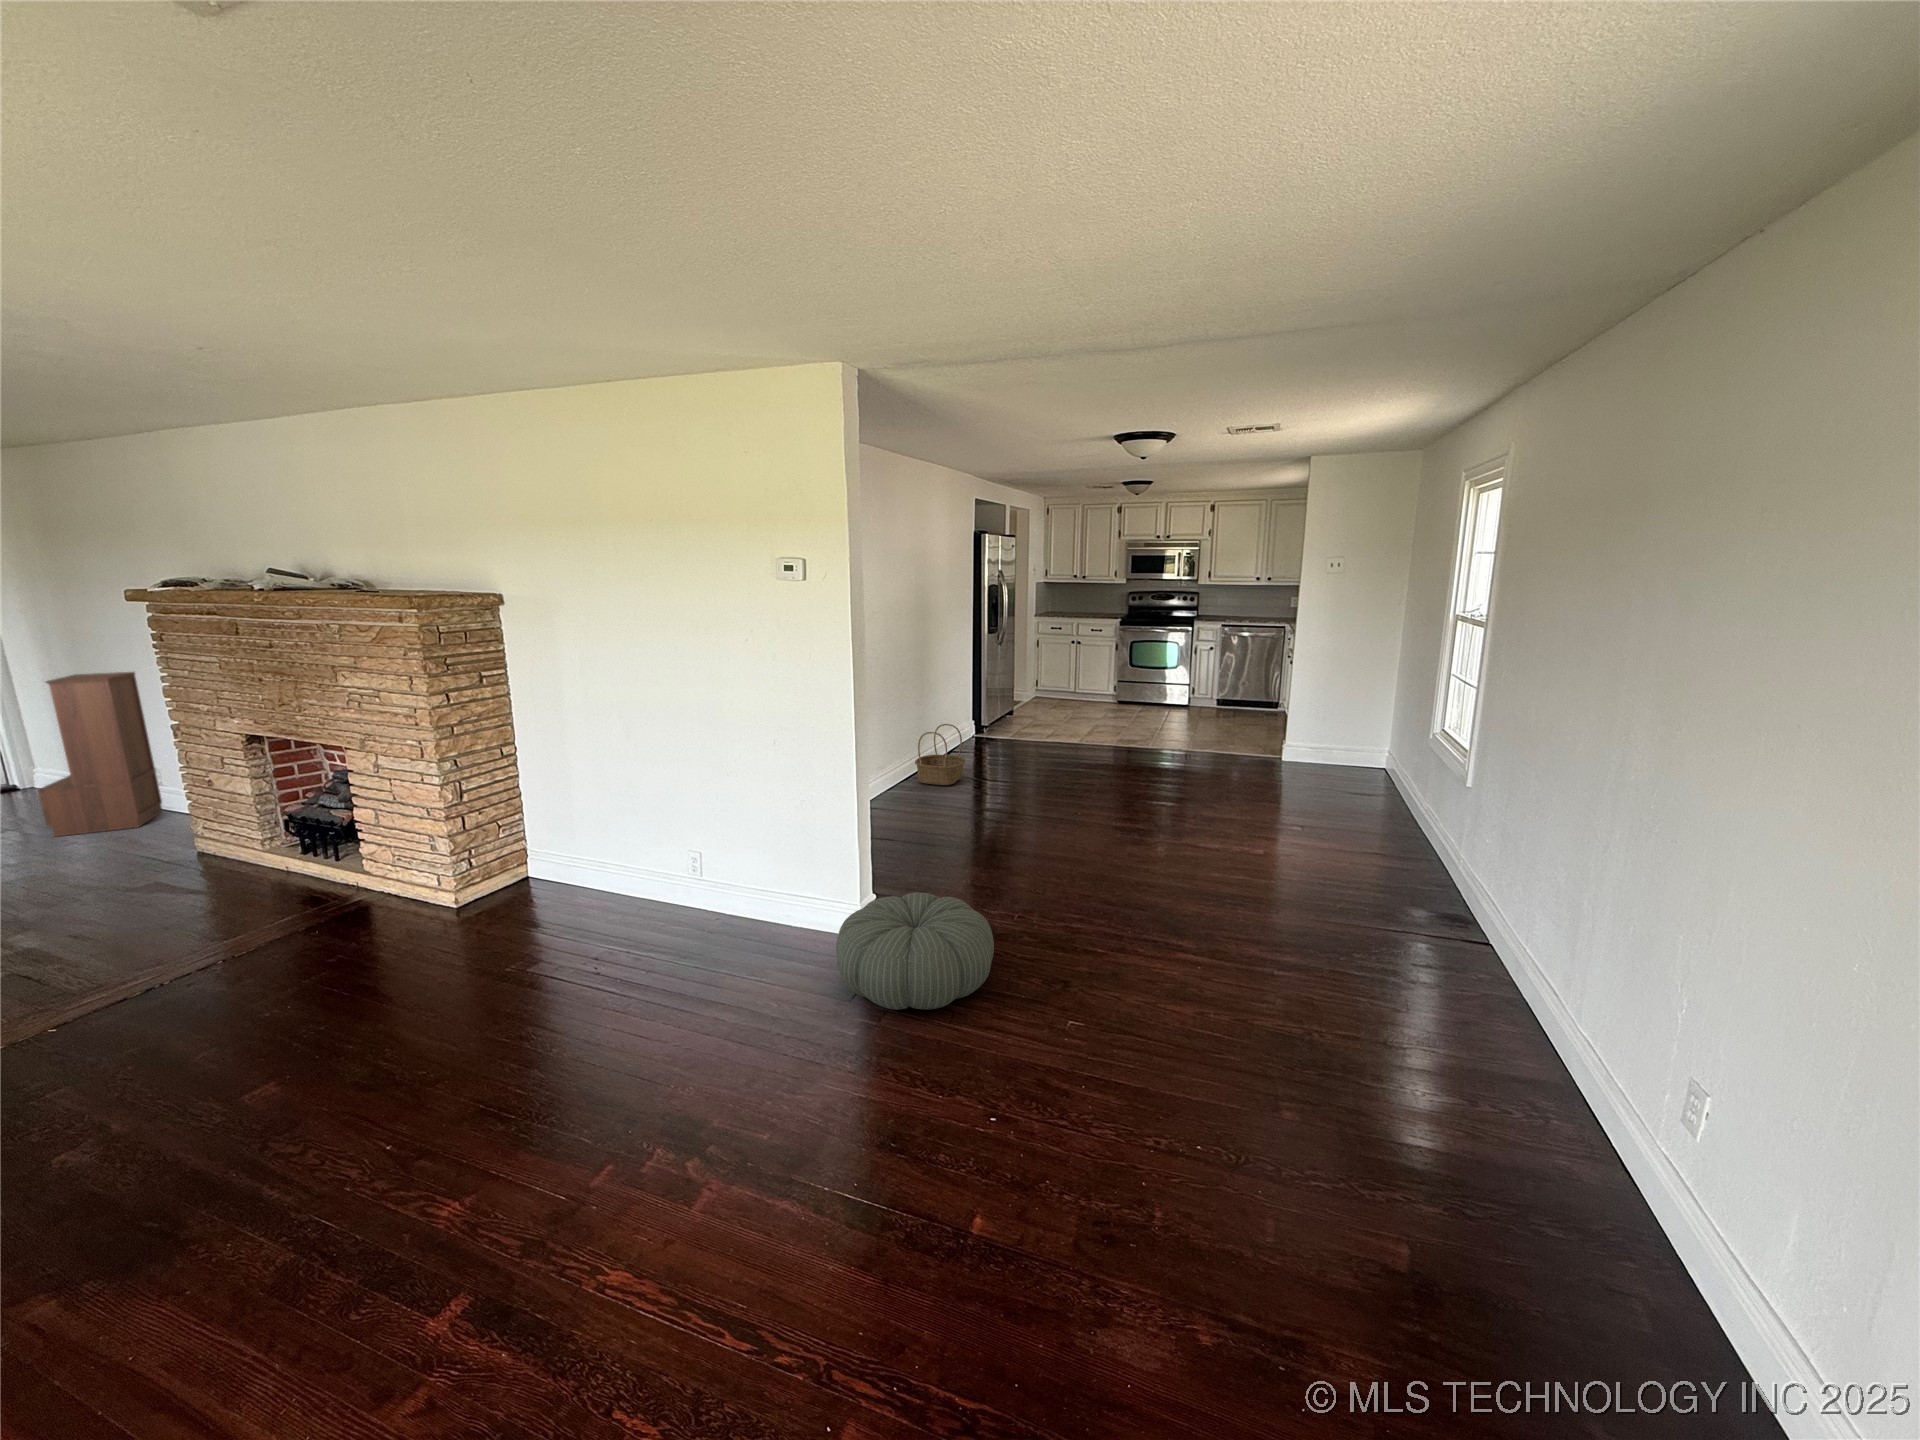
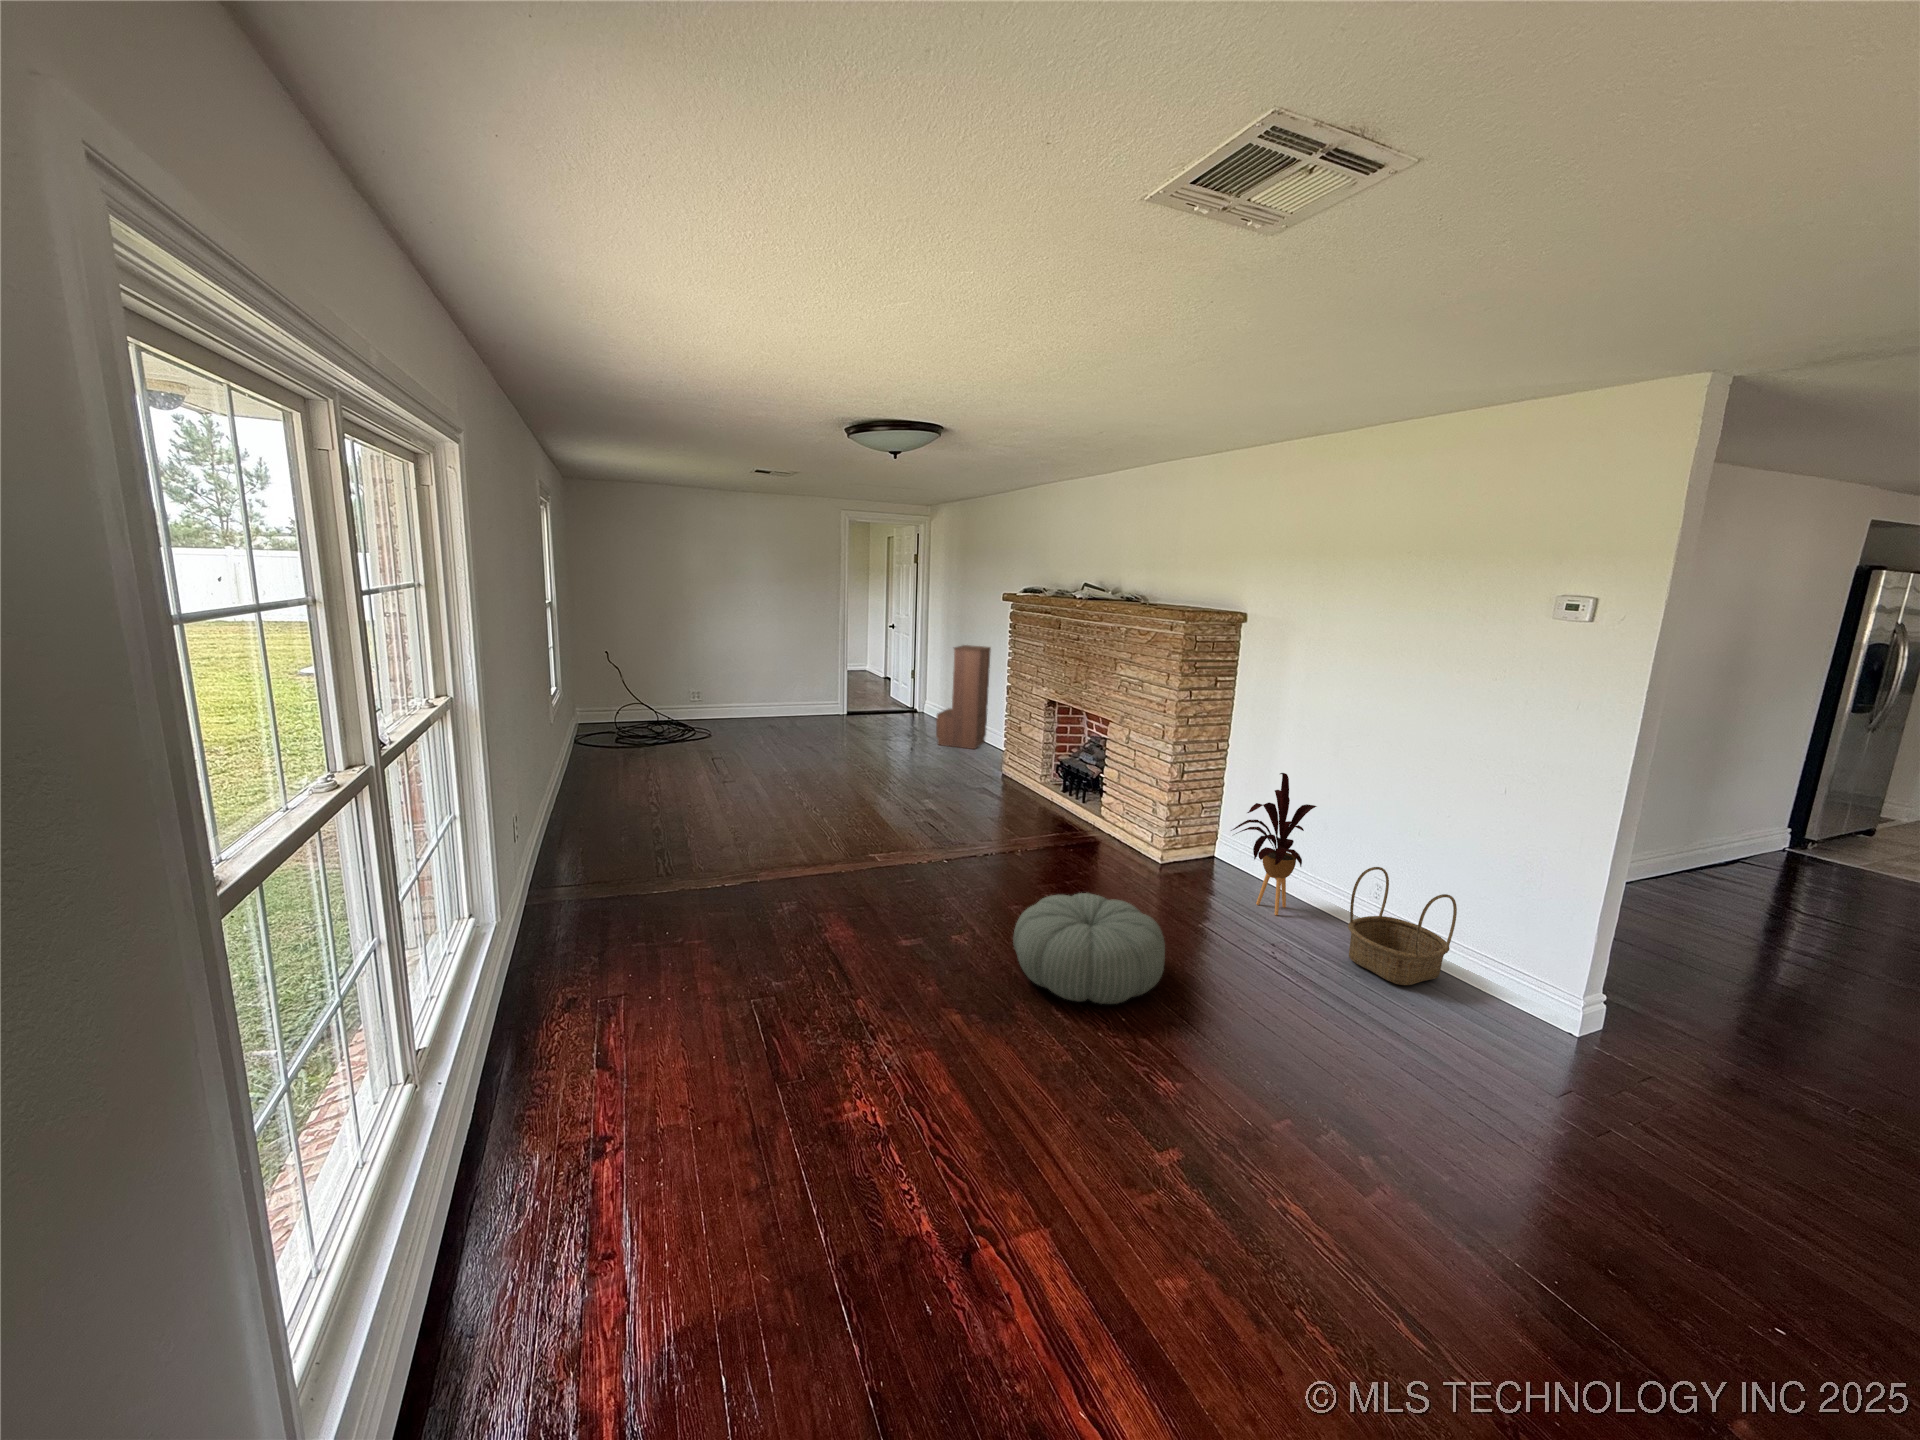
basket: present [915,724,965,785] -> present [1348,867,1457,985]
house plant: none [523,769,621,923] -> present [1231,773,1317,915]
pouf: present [836,893,994,1010] -> present [1013,893,1165,1004]

